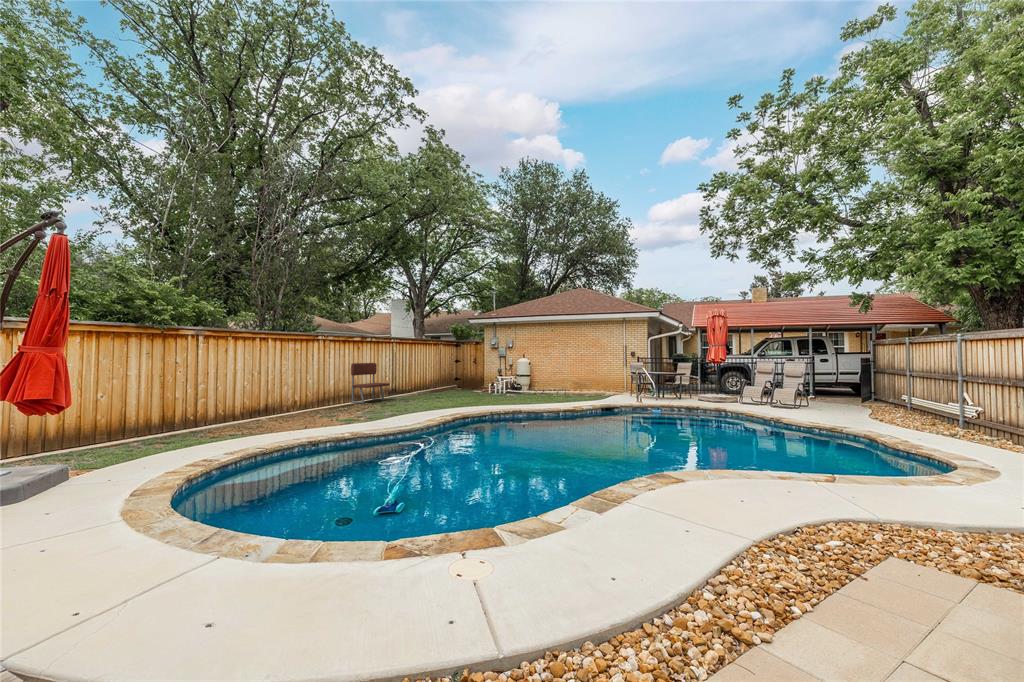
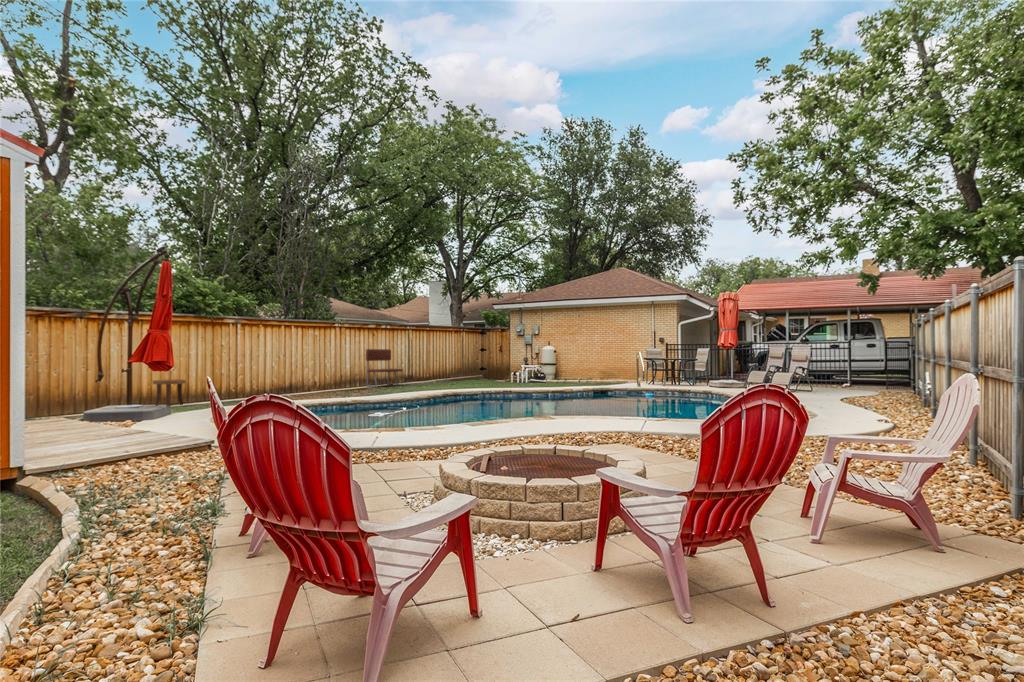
side table: none [59,413,115,454] -> present [153,380,186,407]

